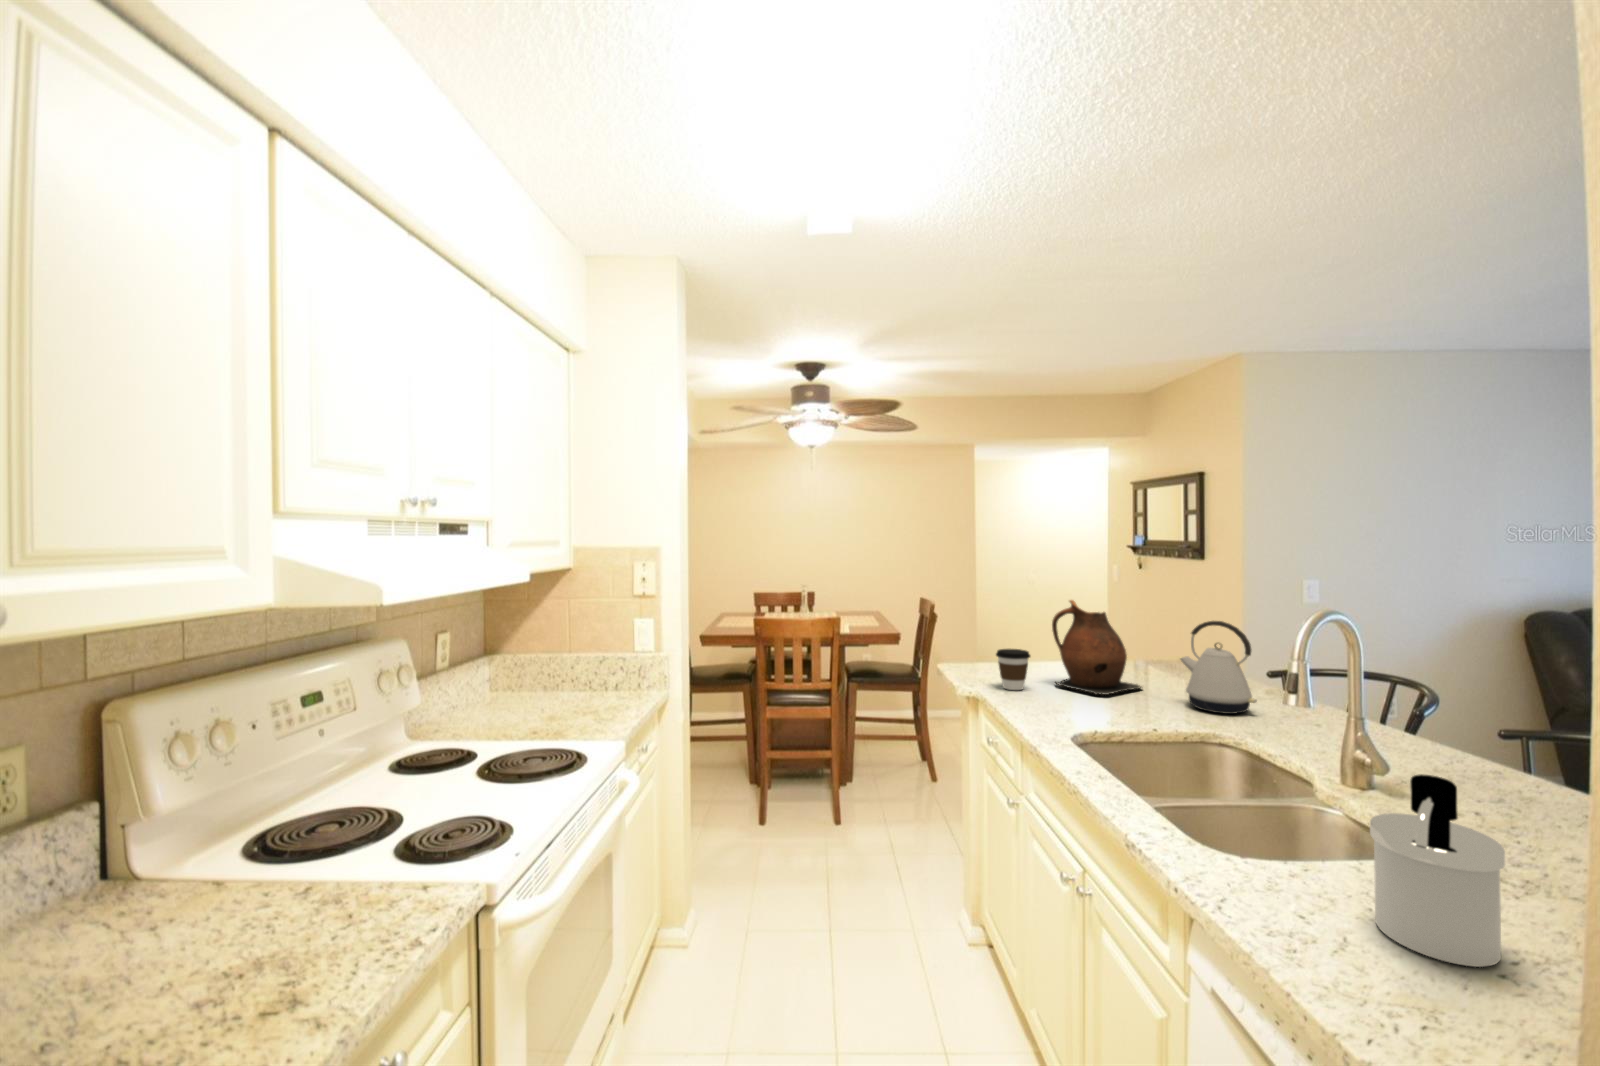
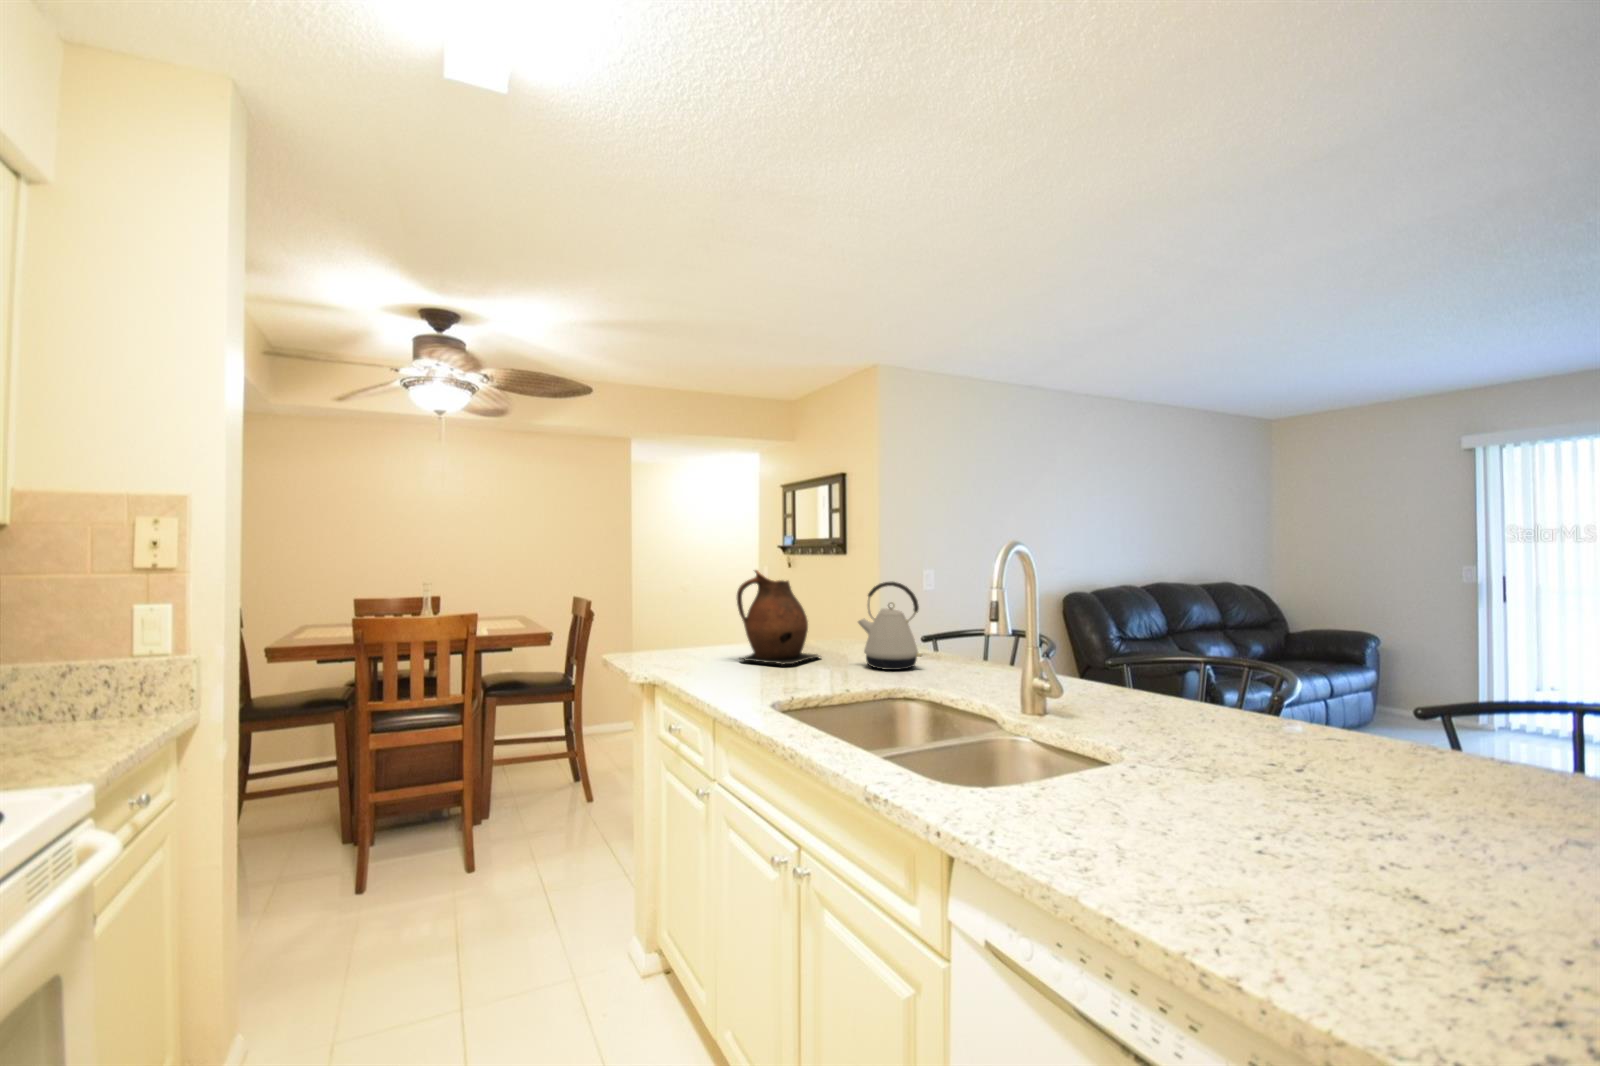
coffee cup: present [996,649,1030,690] -> none [679,624,717,669]
soap dispenser: present [1370,774,1505,967] -> none [1115,659,1230,845]

